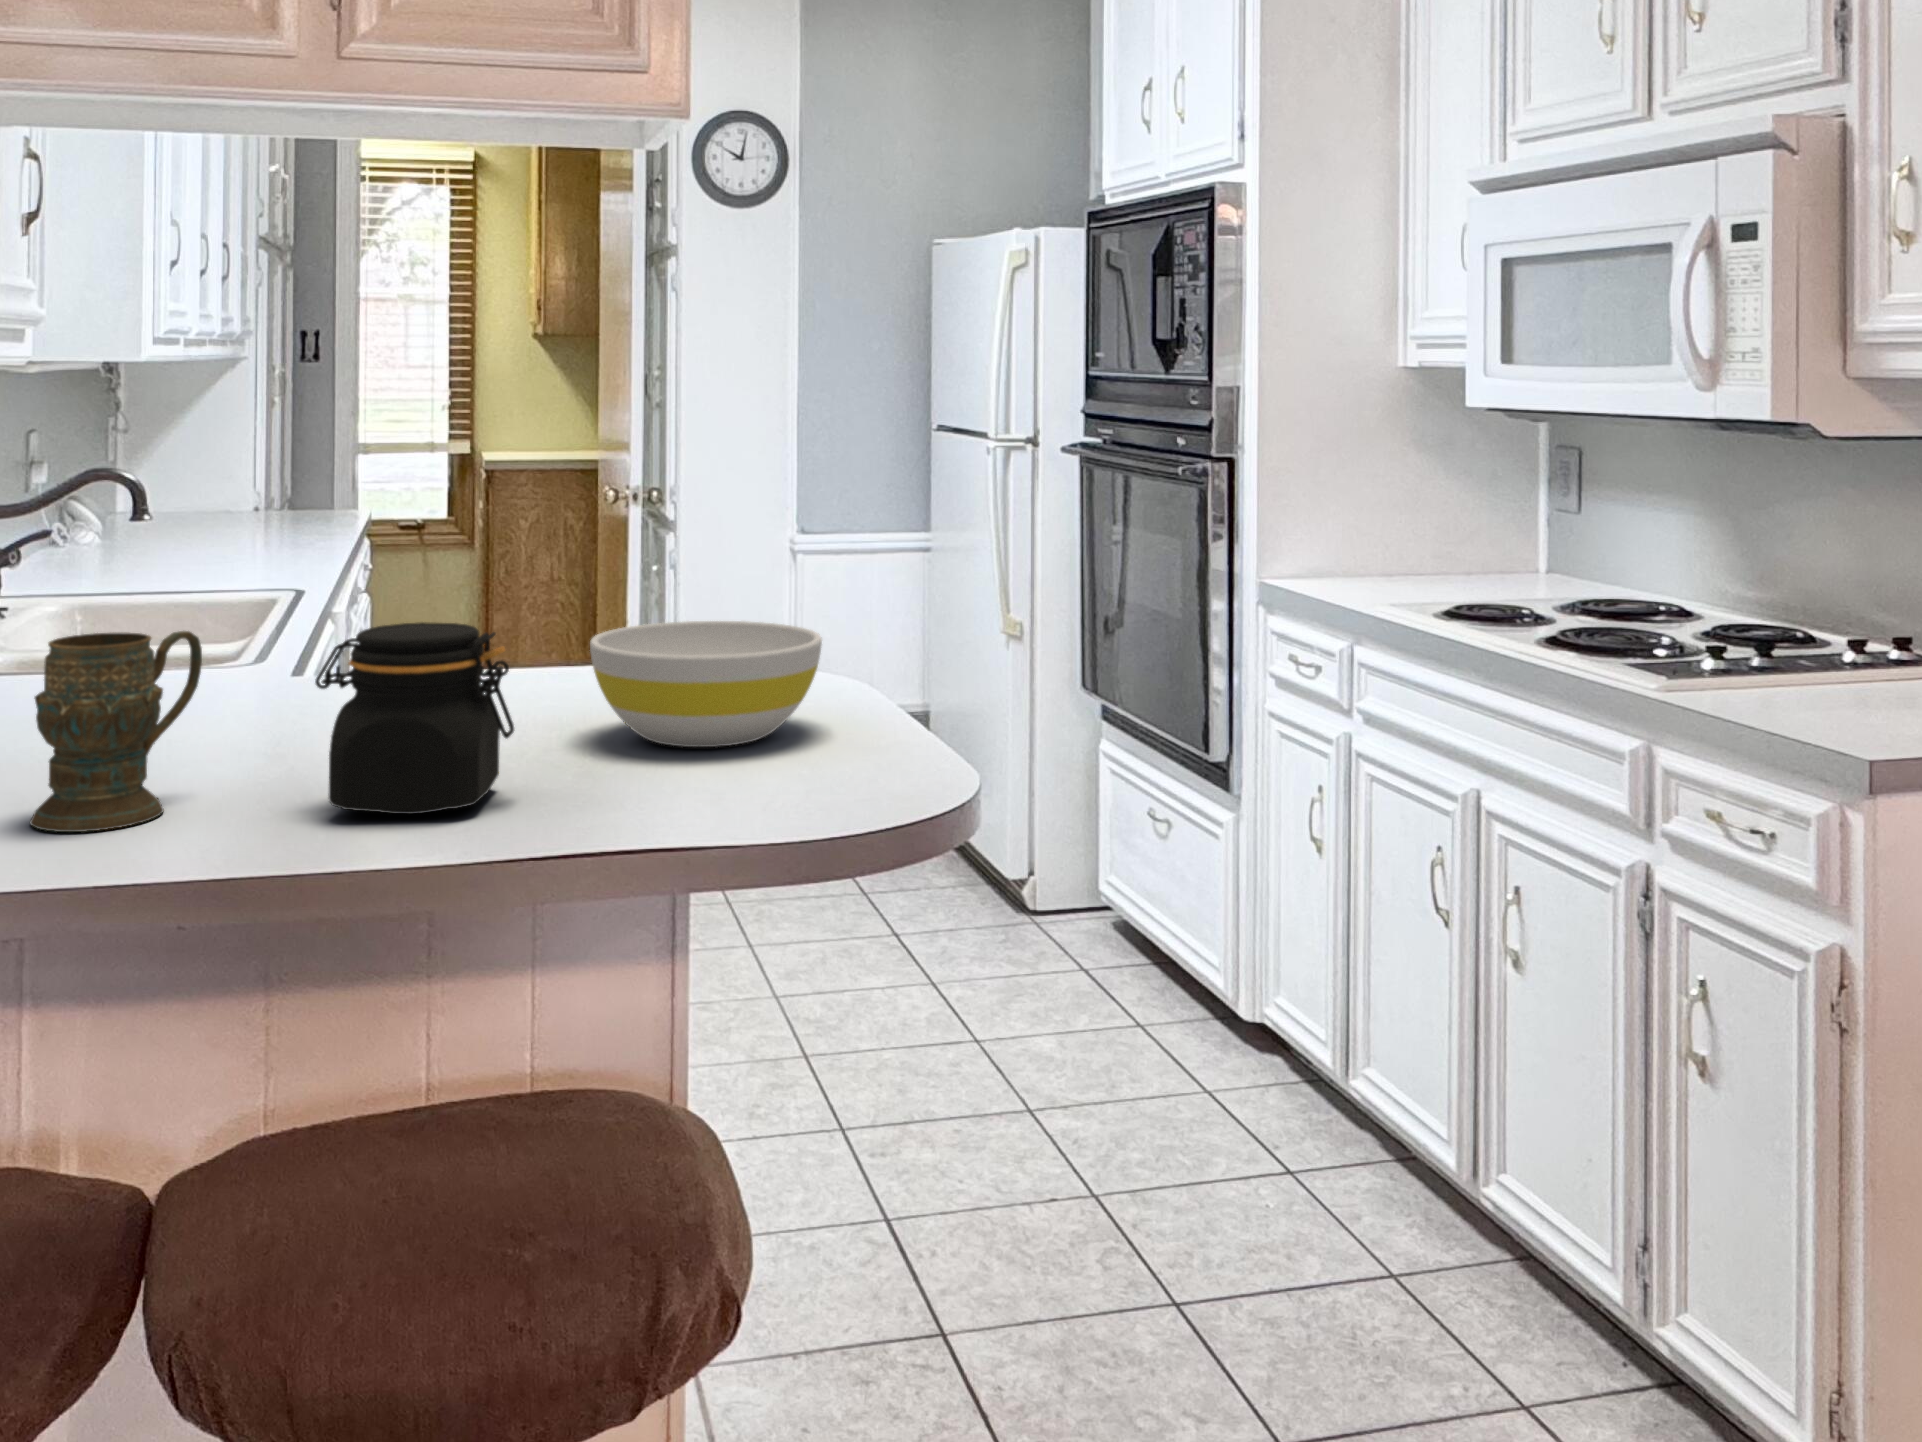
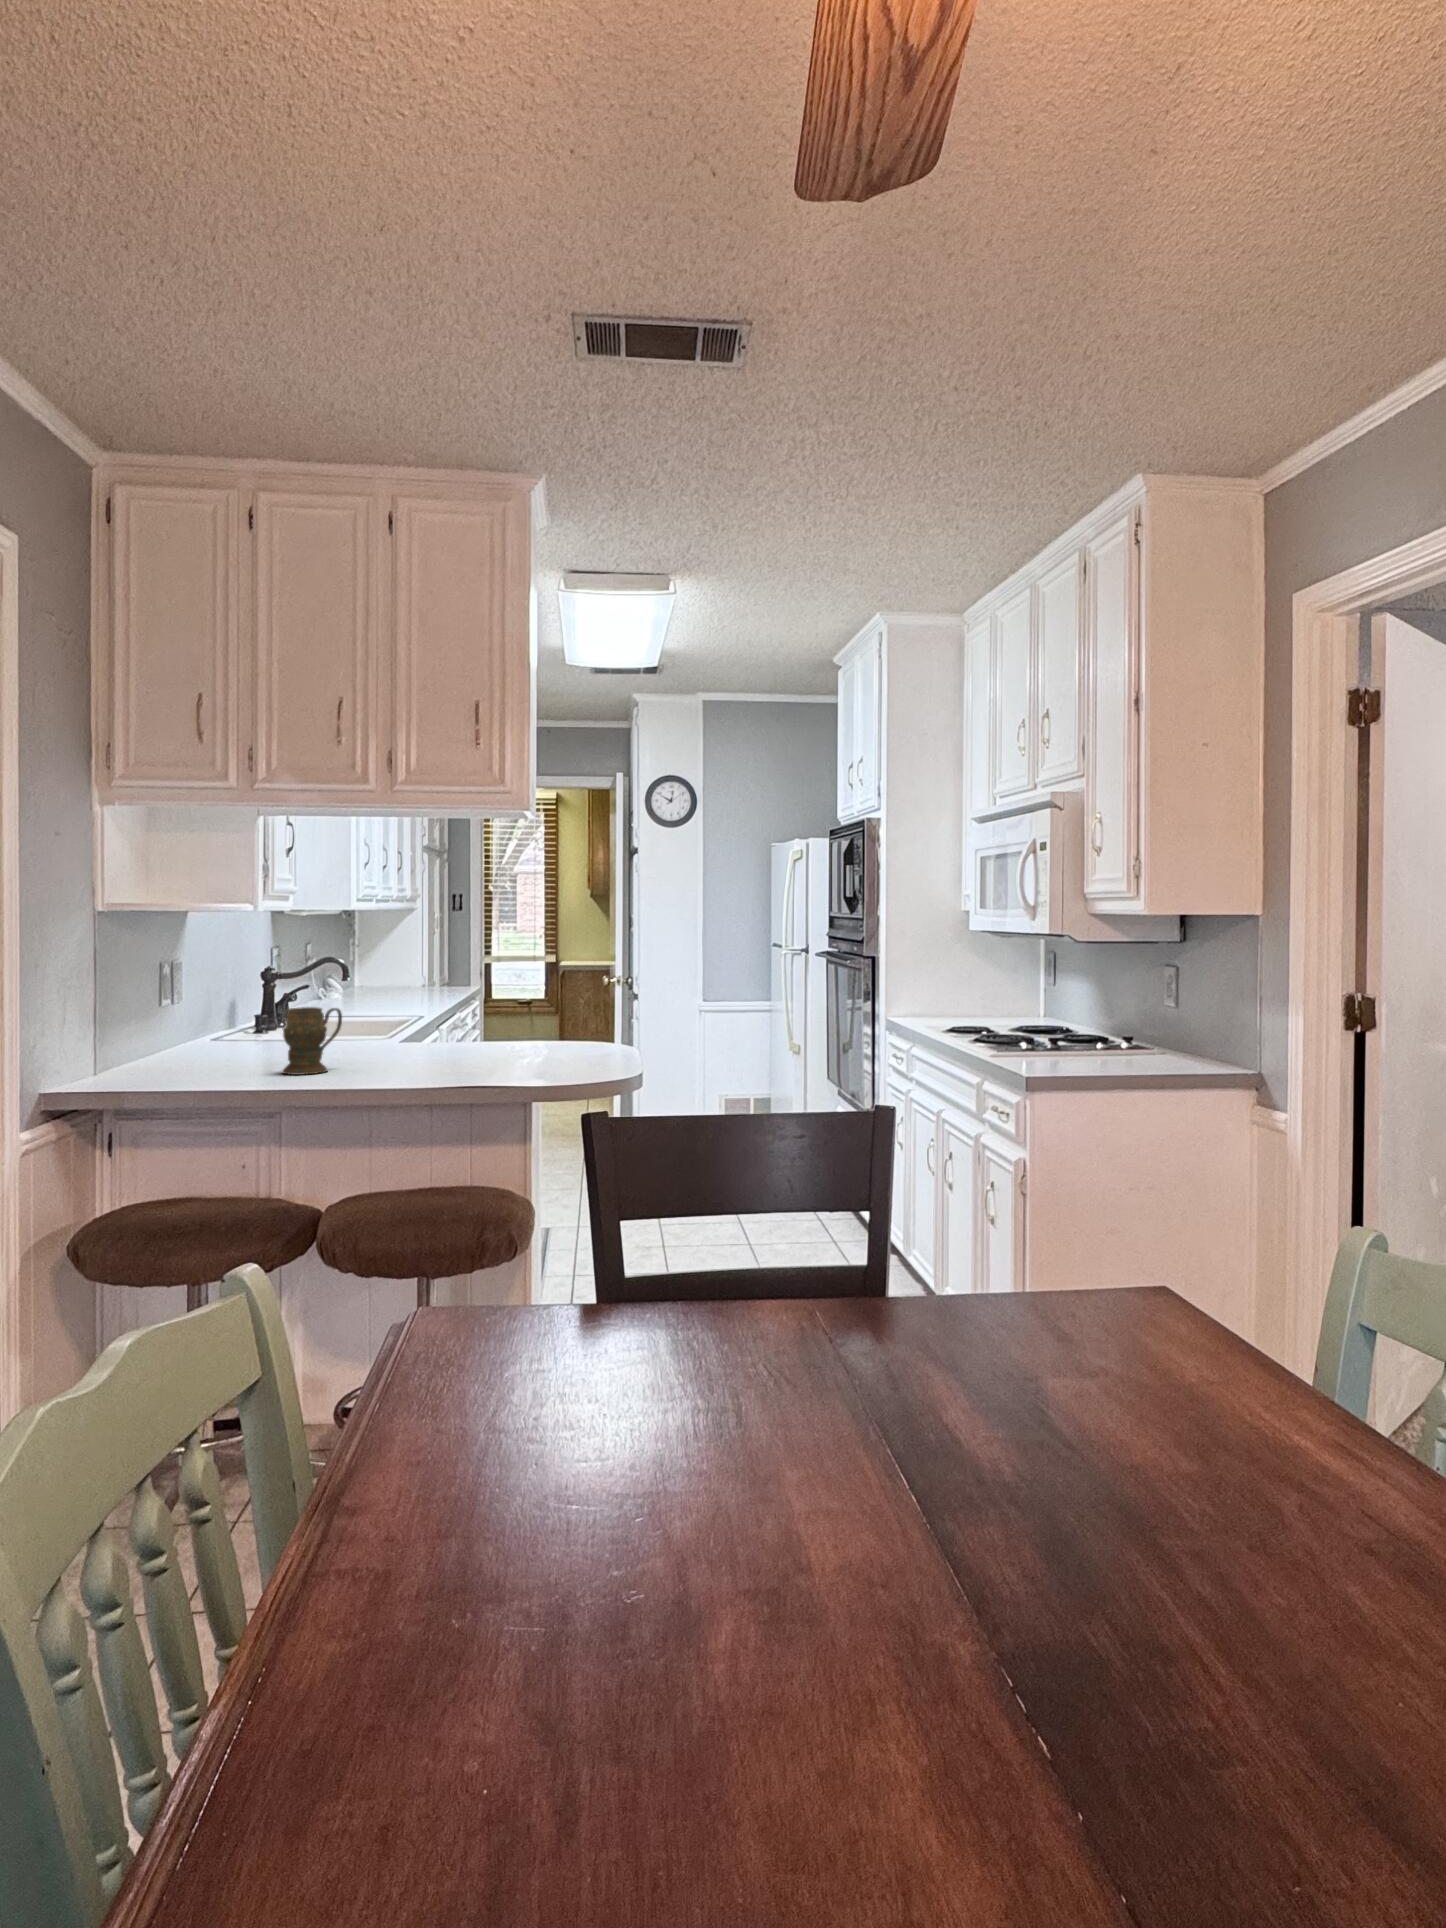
bowl: present [590,621,822,747] -> none [493,1015,586,1060]
jar: present [315,622,514,814] -> none [379,1006,451,1073]

